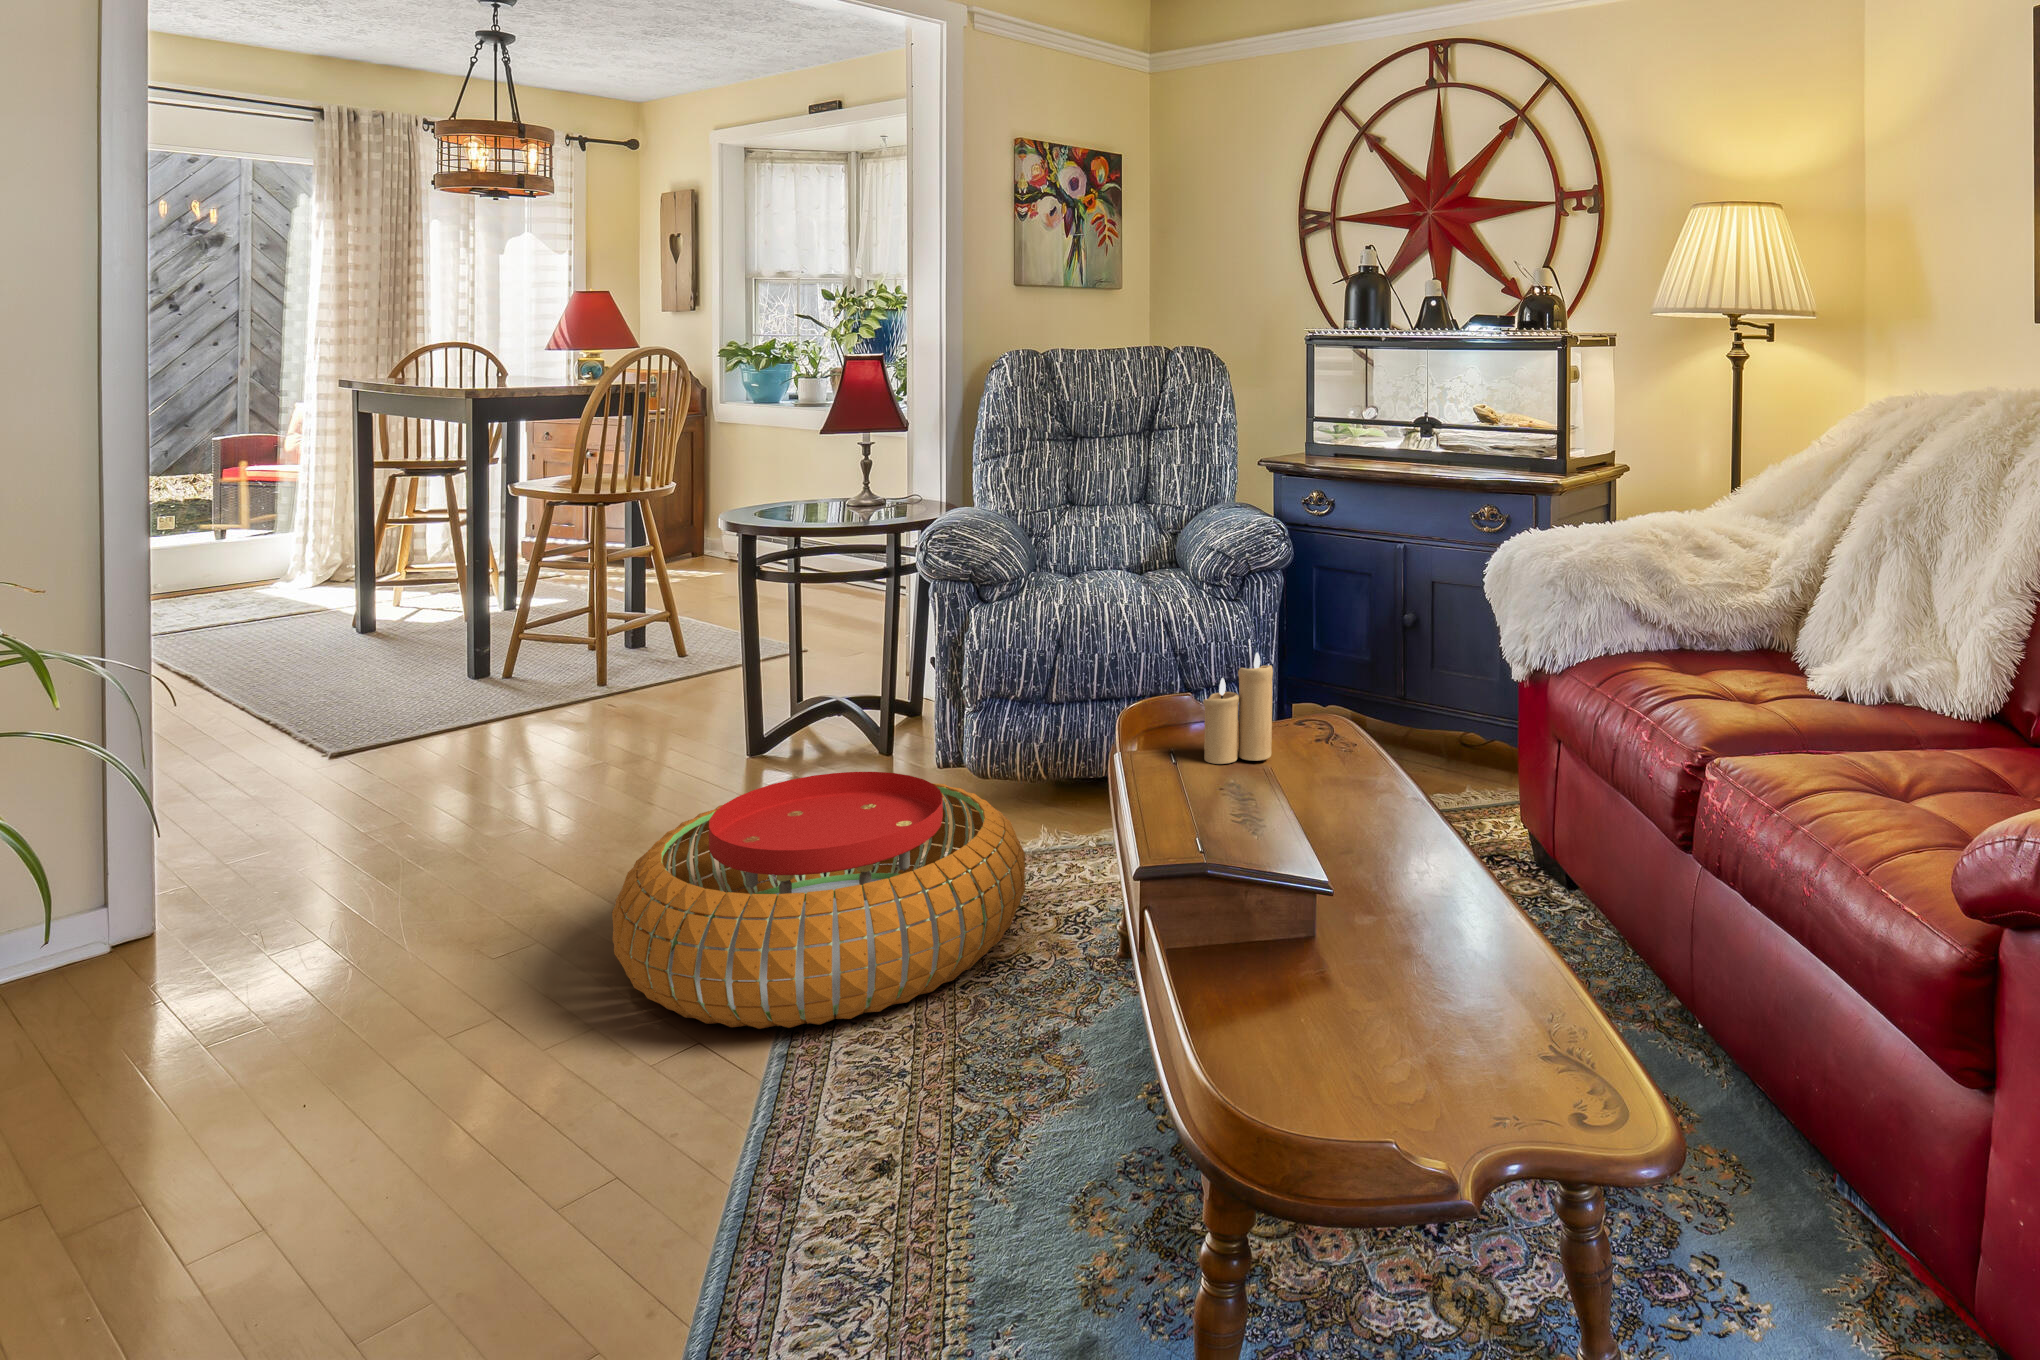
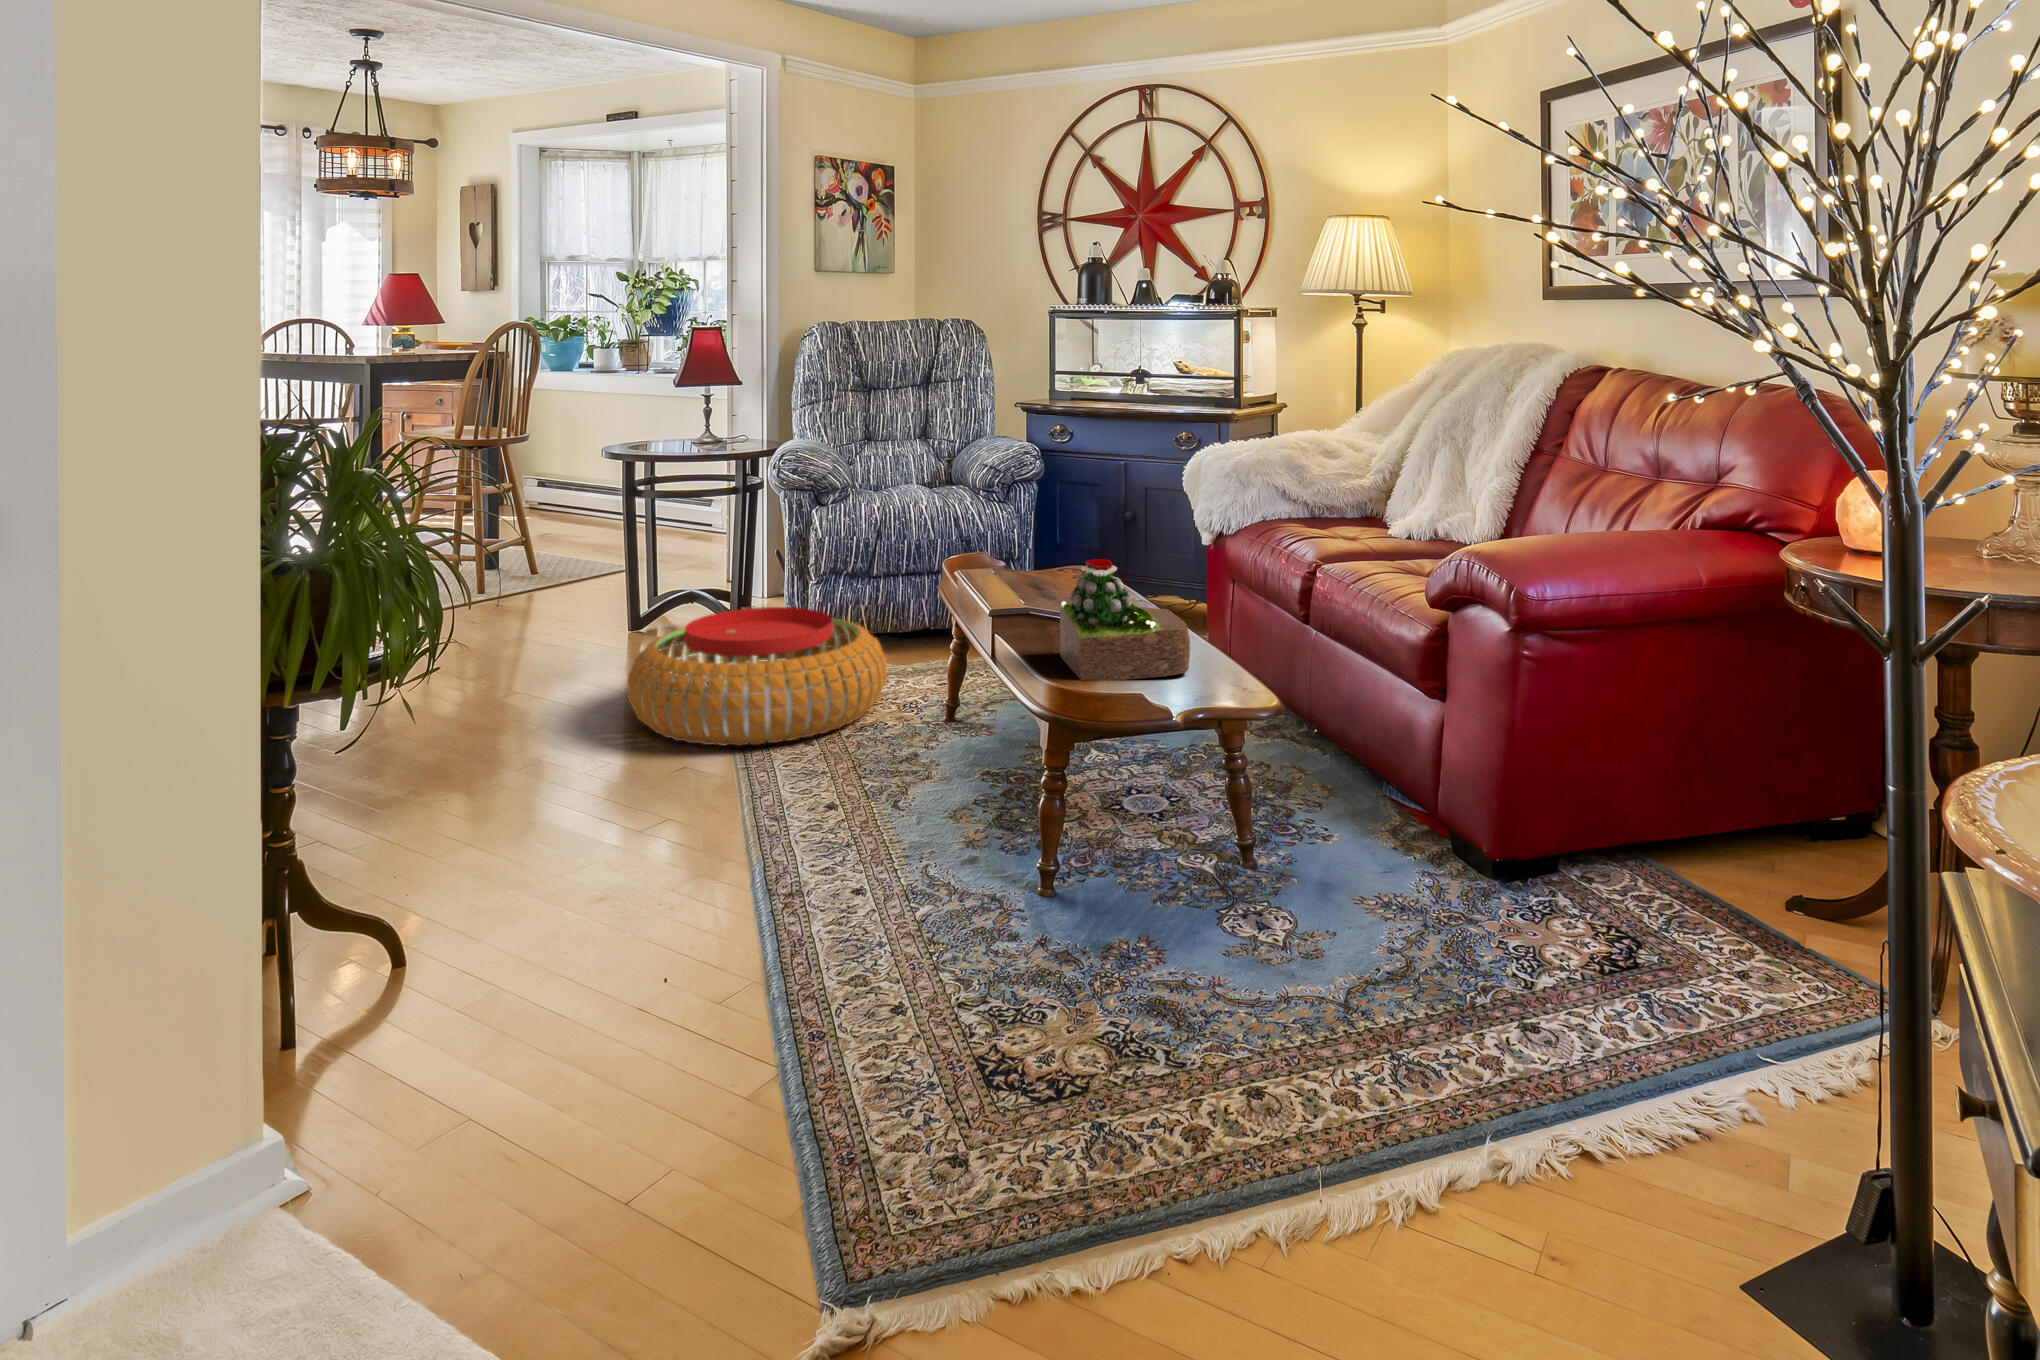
candle: present [1203,653,1273,764] -> none [1009,513,1052,581]
succulent plant: none [1237,818,1491,1102] -> present [1060,559,1190,680]

